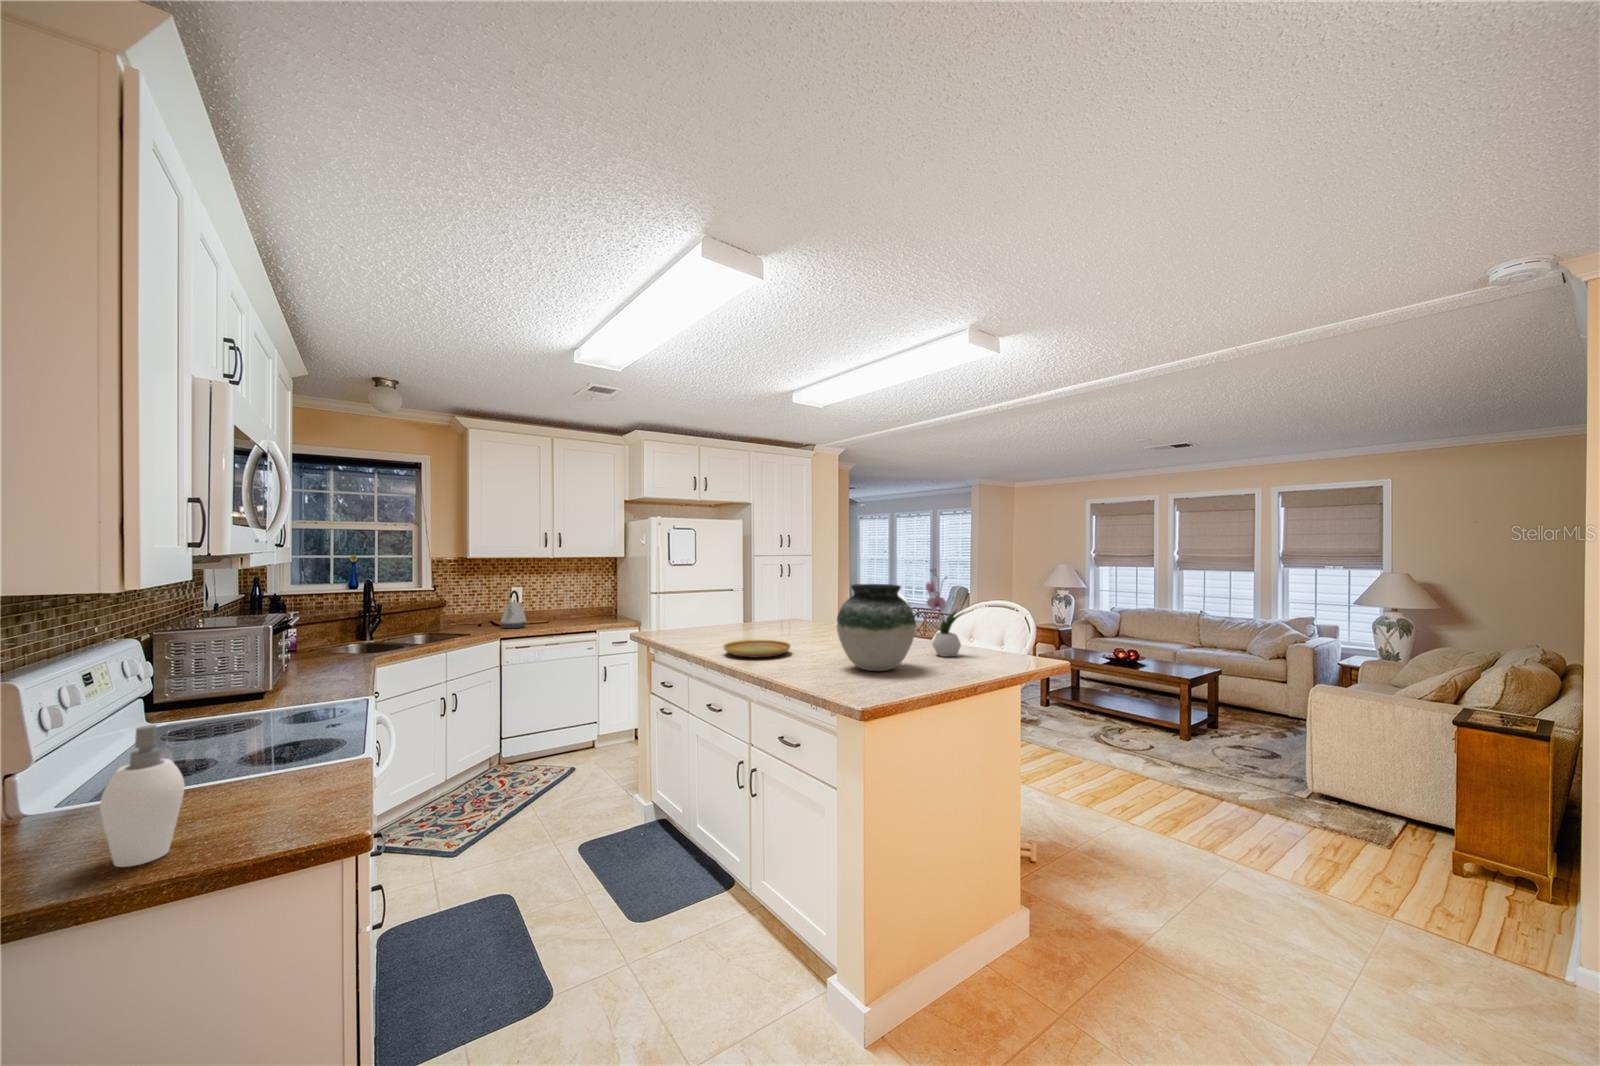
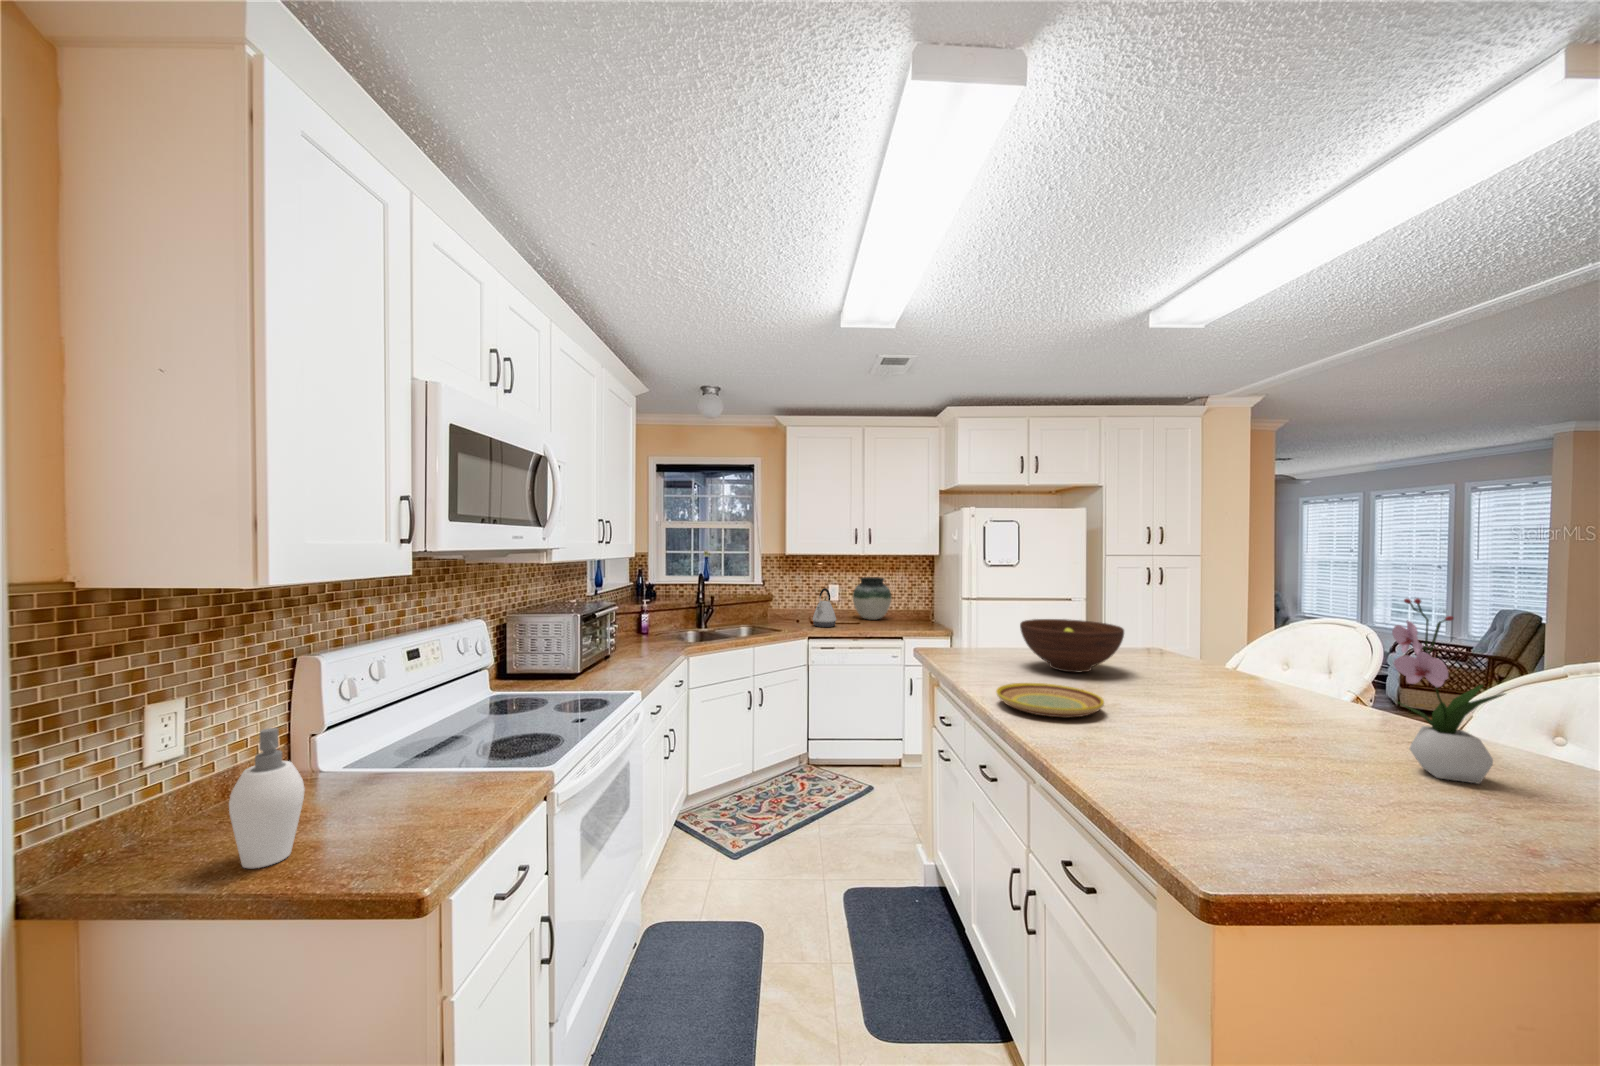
vase: present [837,584,916,671] -> present [853,577,892,620]
fruit bowl: none [720,599,788,635] -> present [1020,619,1124,672]

